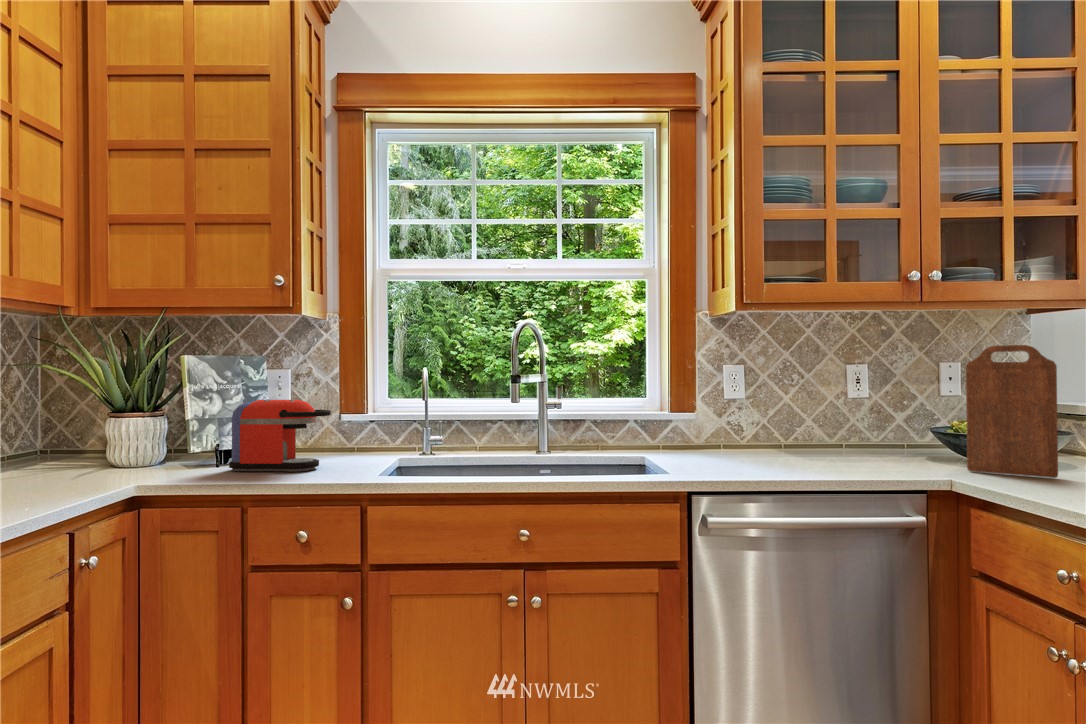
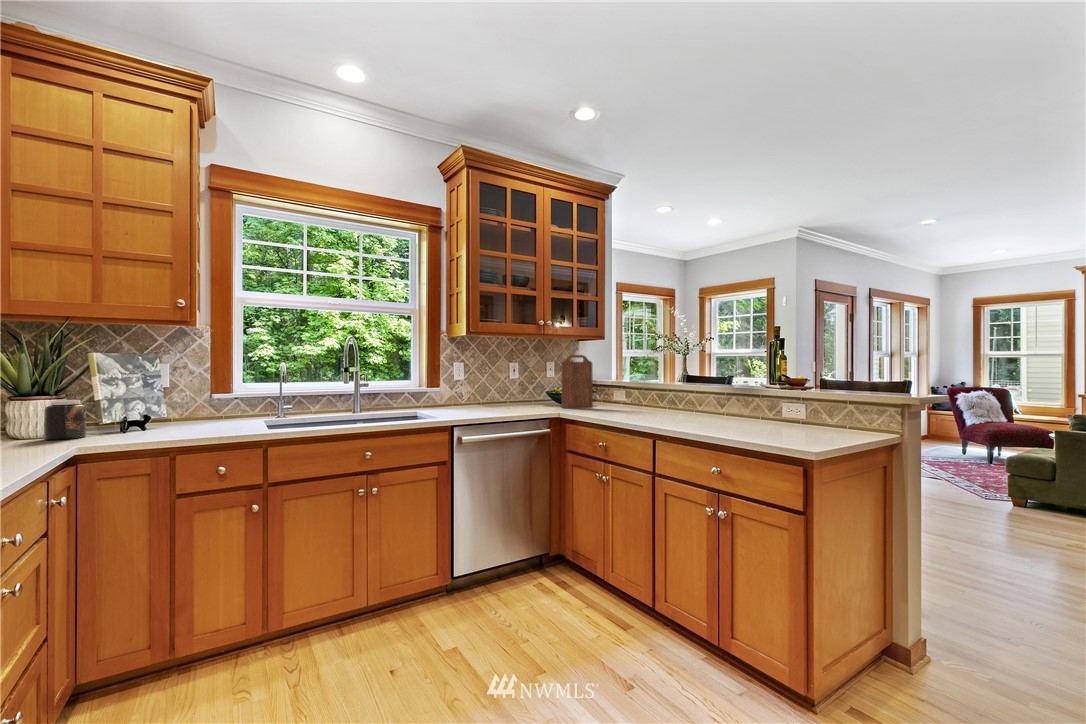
coffee maker: present [229,400,331,472] -> none [143,384,227,433]
jar: none [128,419,172,473] -> present [44,400,86,440]

